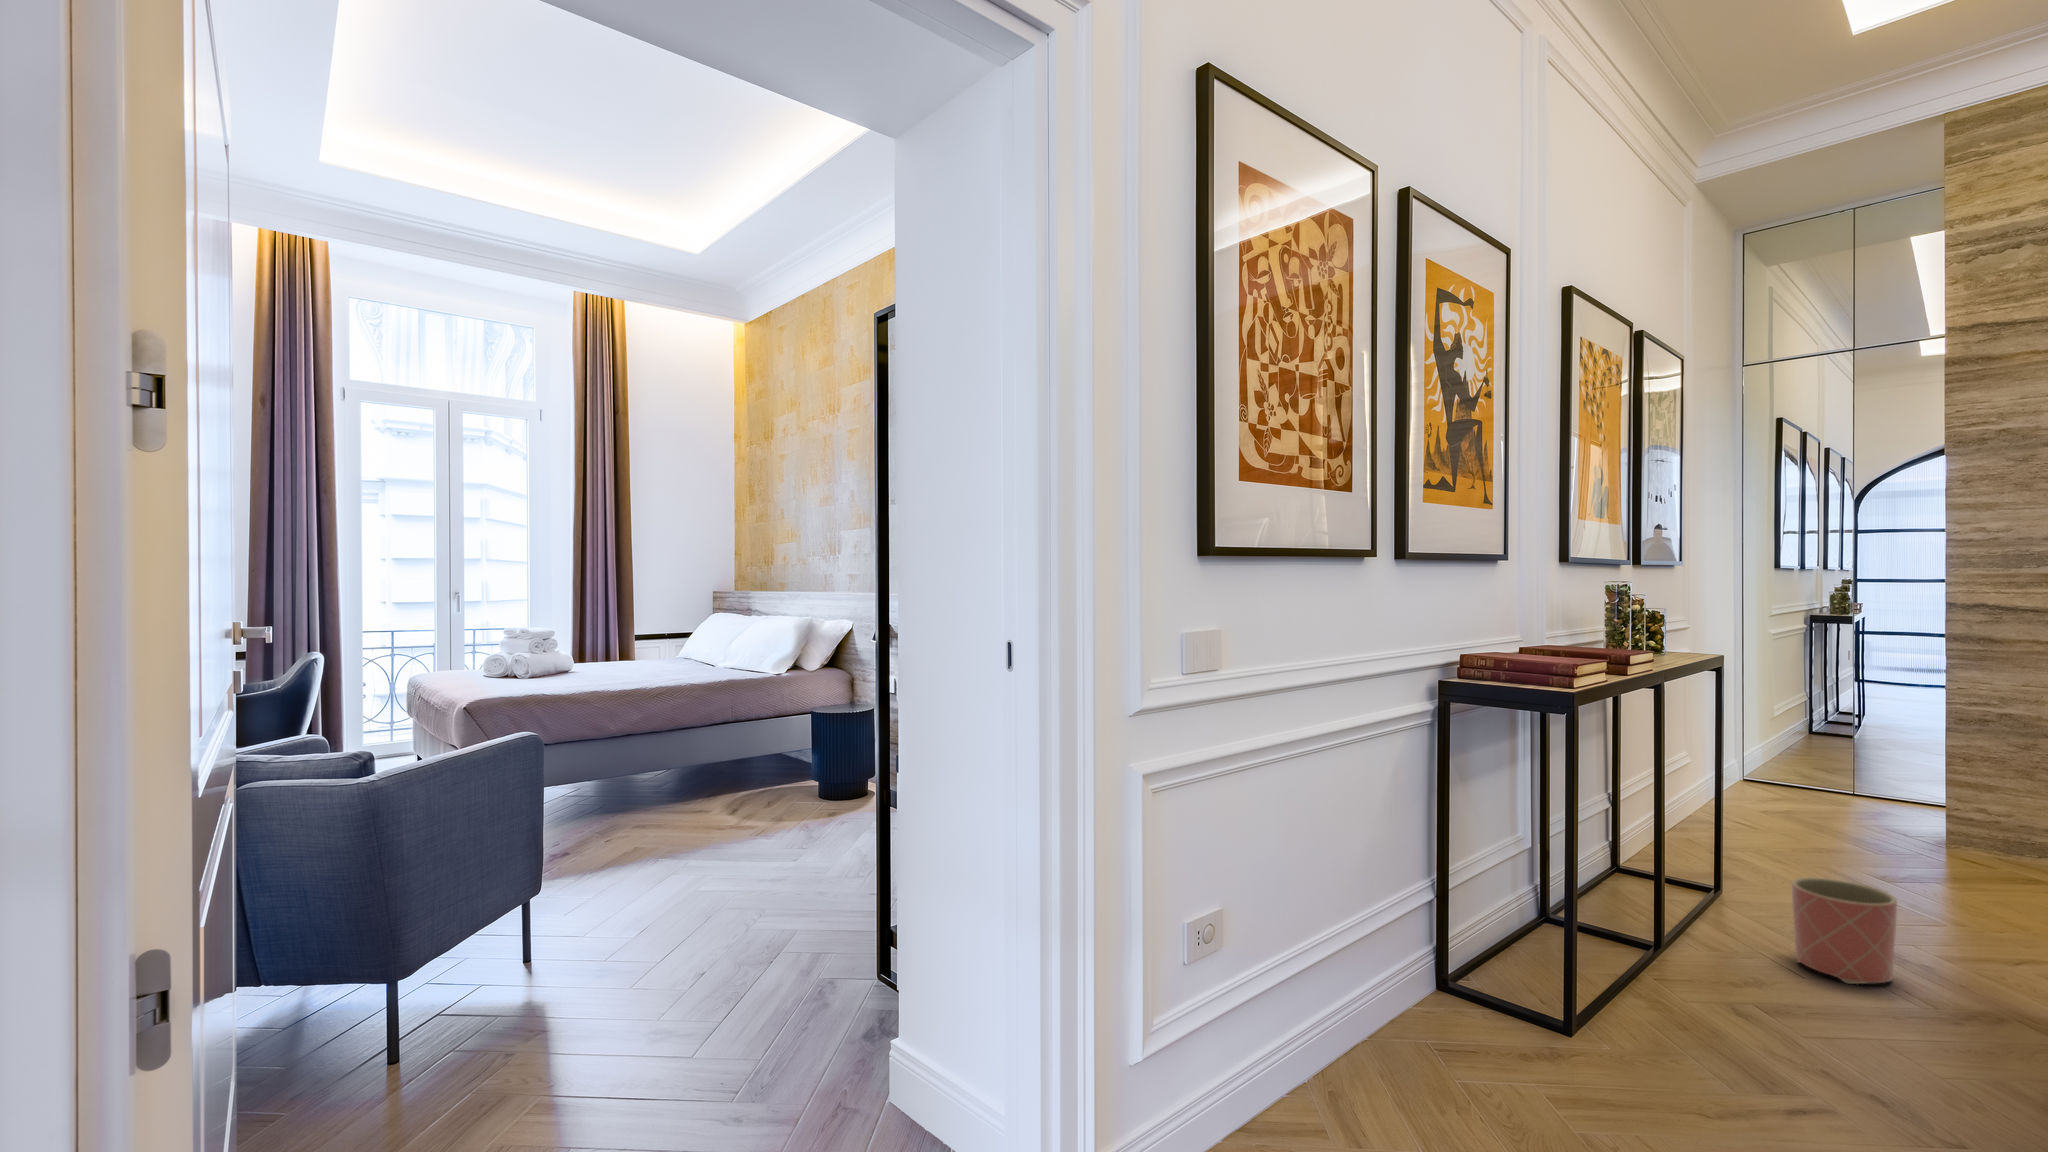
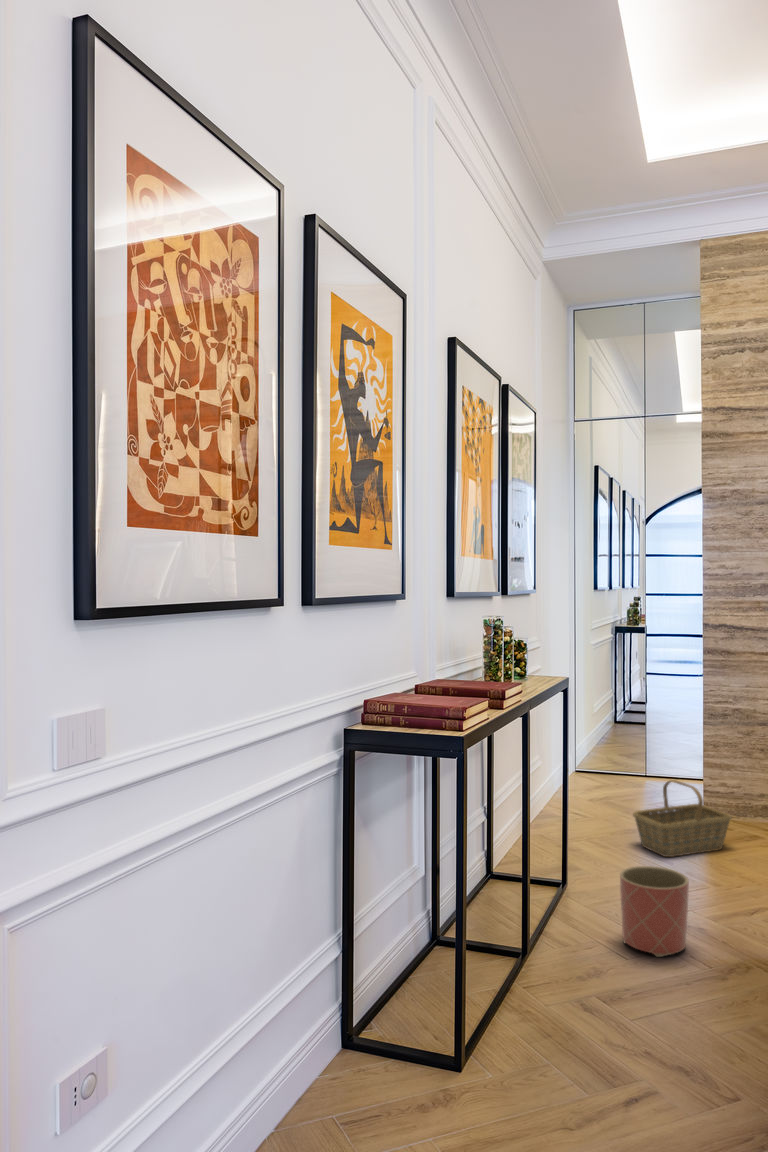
basket: none [1825,797,1990,892] -> present [633,780,732,857]

